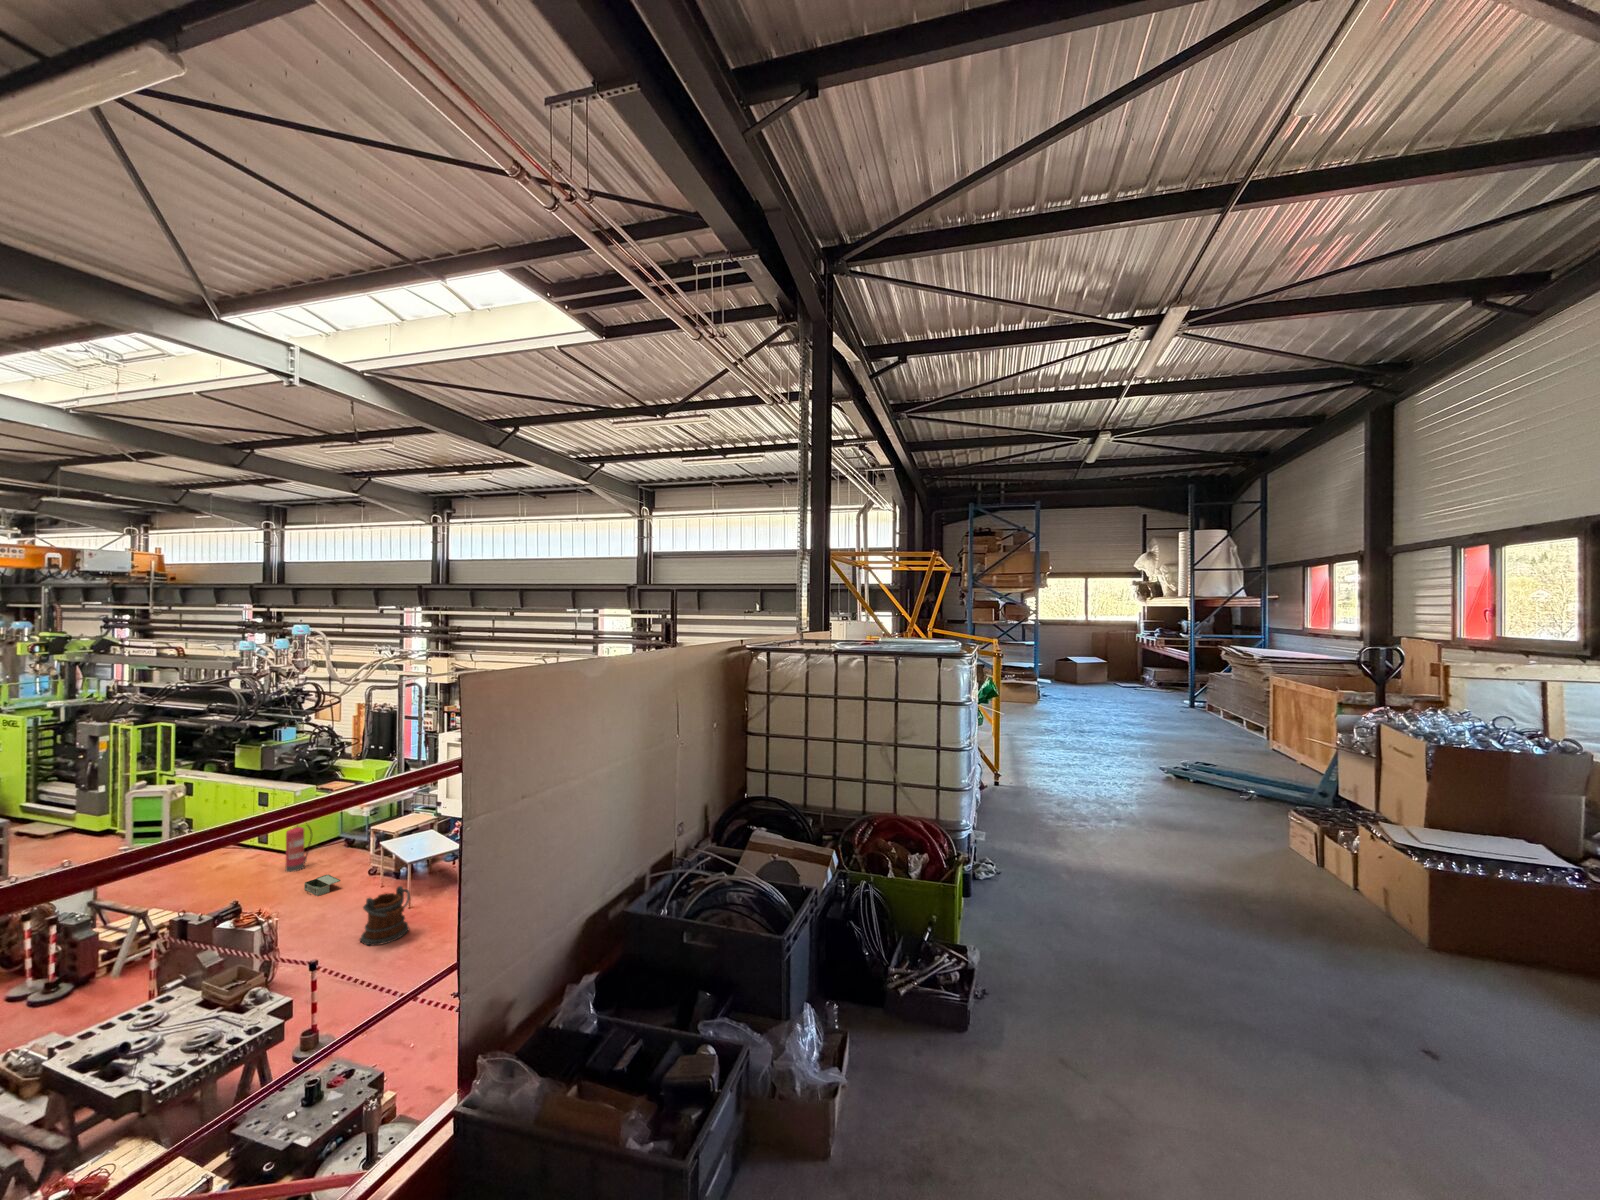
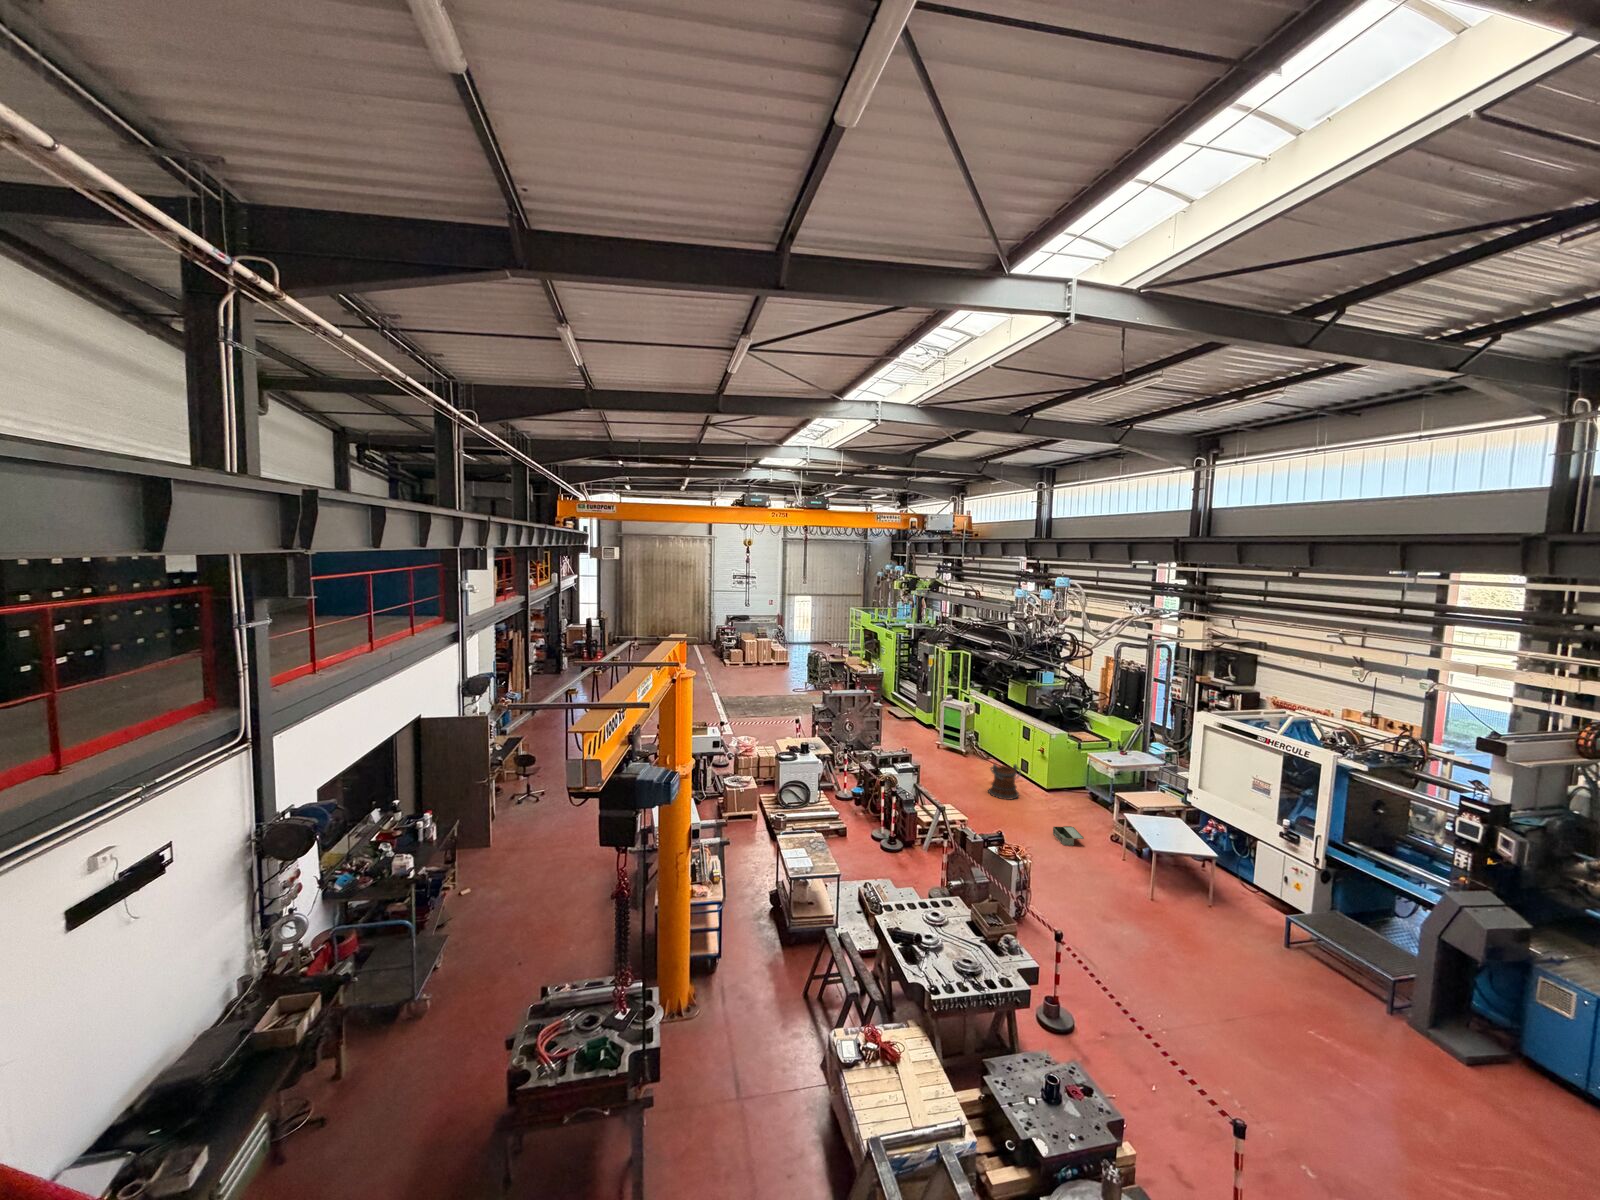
fire extinguisher: present [285,825,312,872] -> none [1039,762,1062,811]
bucket: present [360,886,410,946] -> present [988,764,1021,800]

